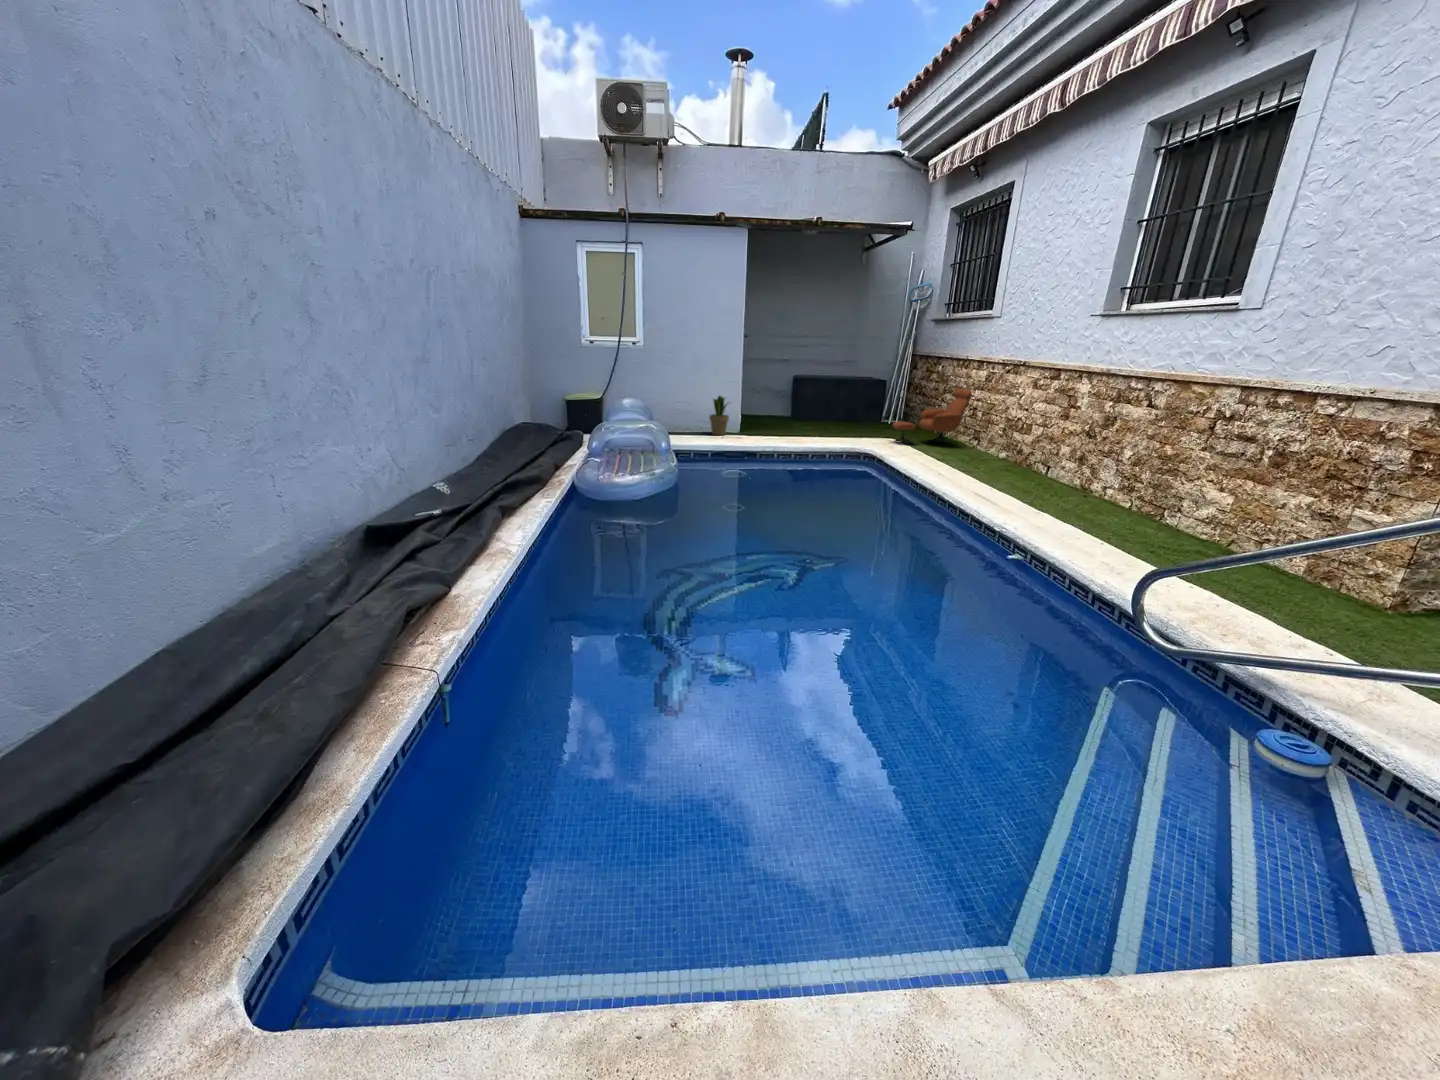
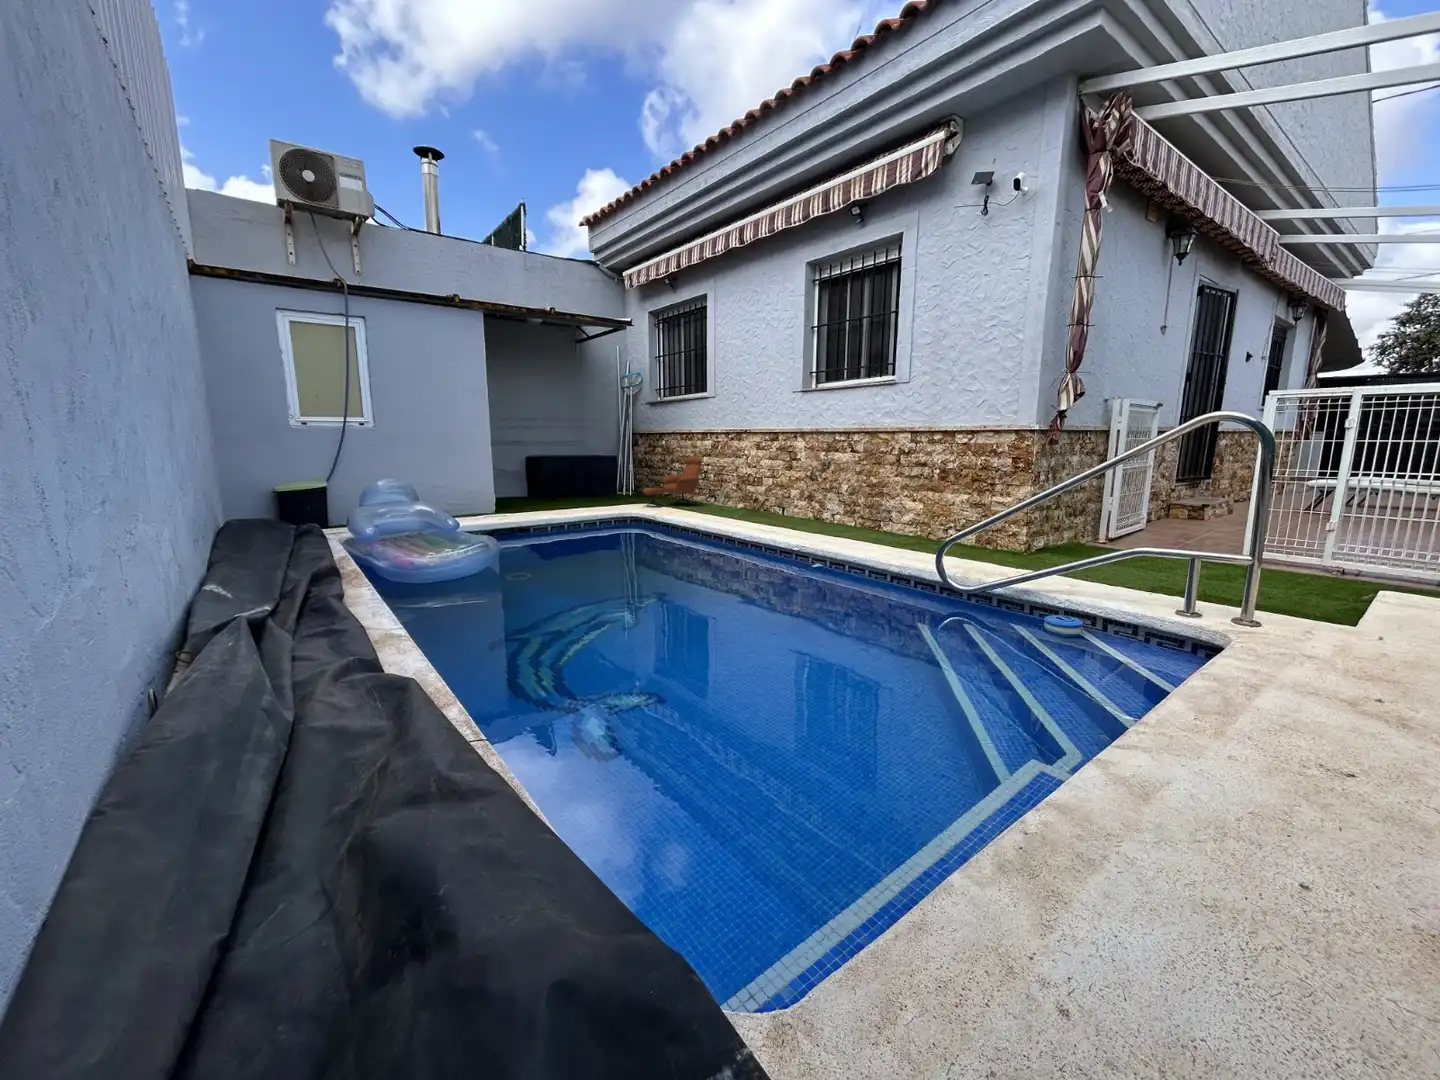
potted plant: present [709,396,729,435] -> none [463,473,487,515]

